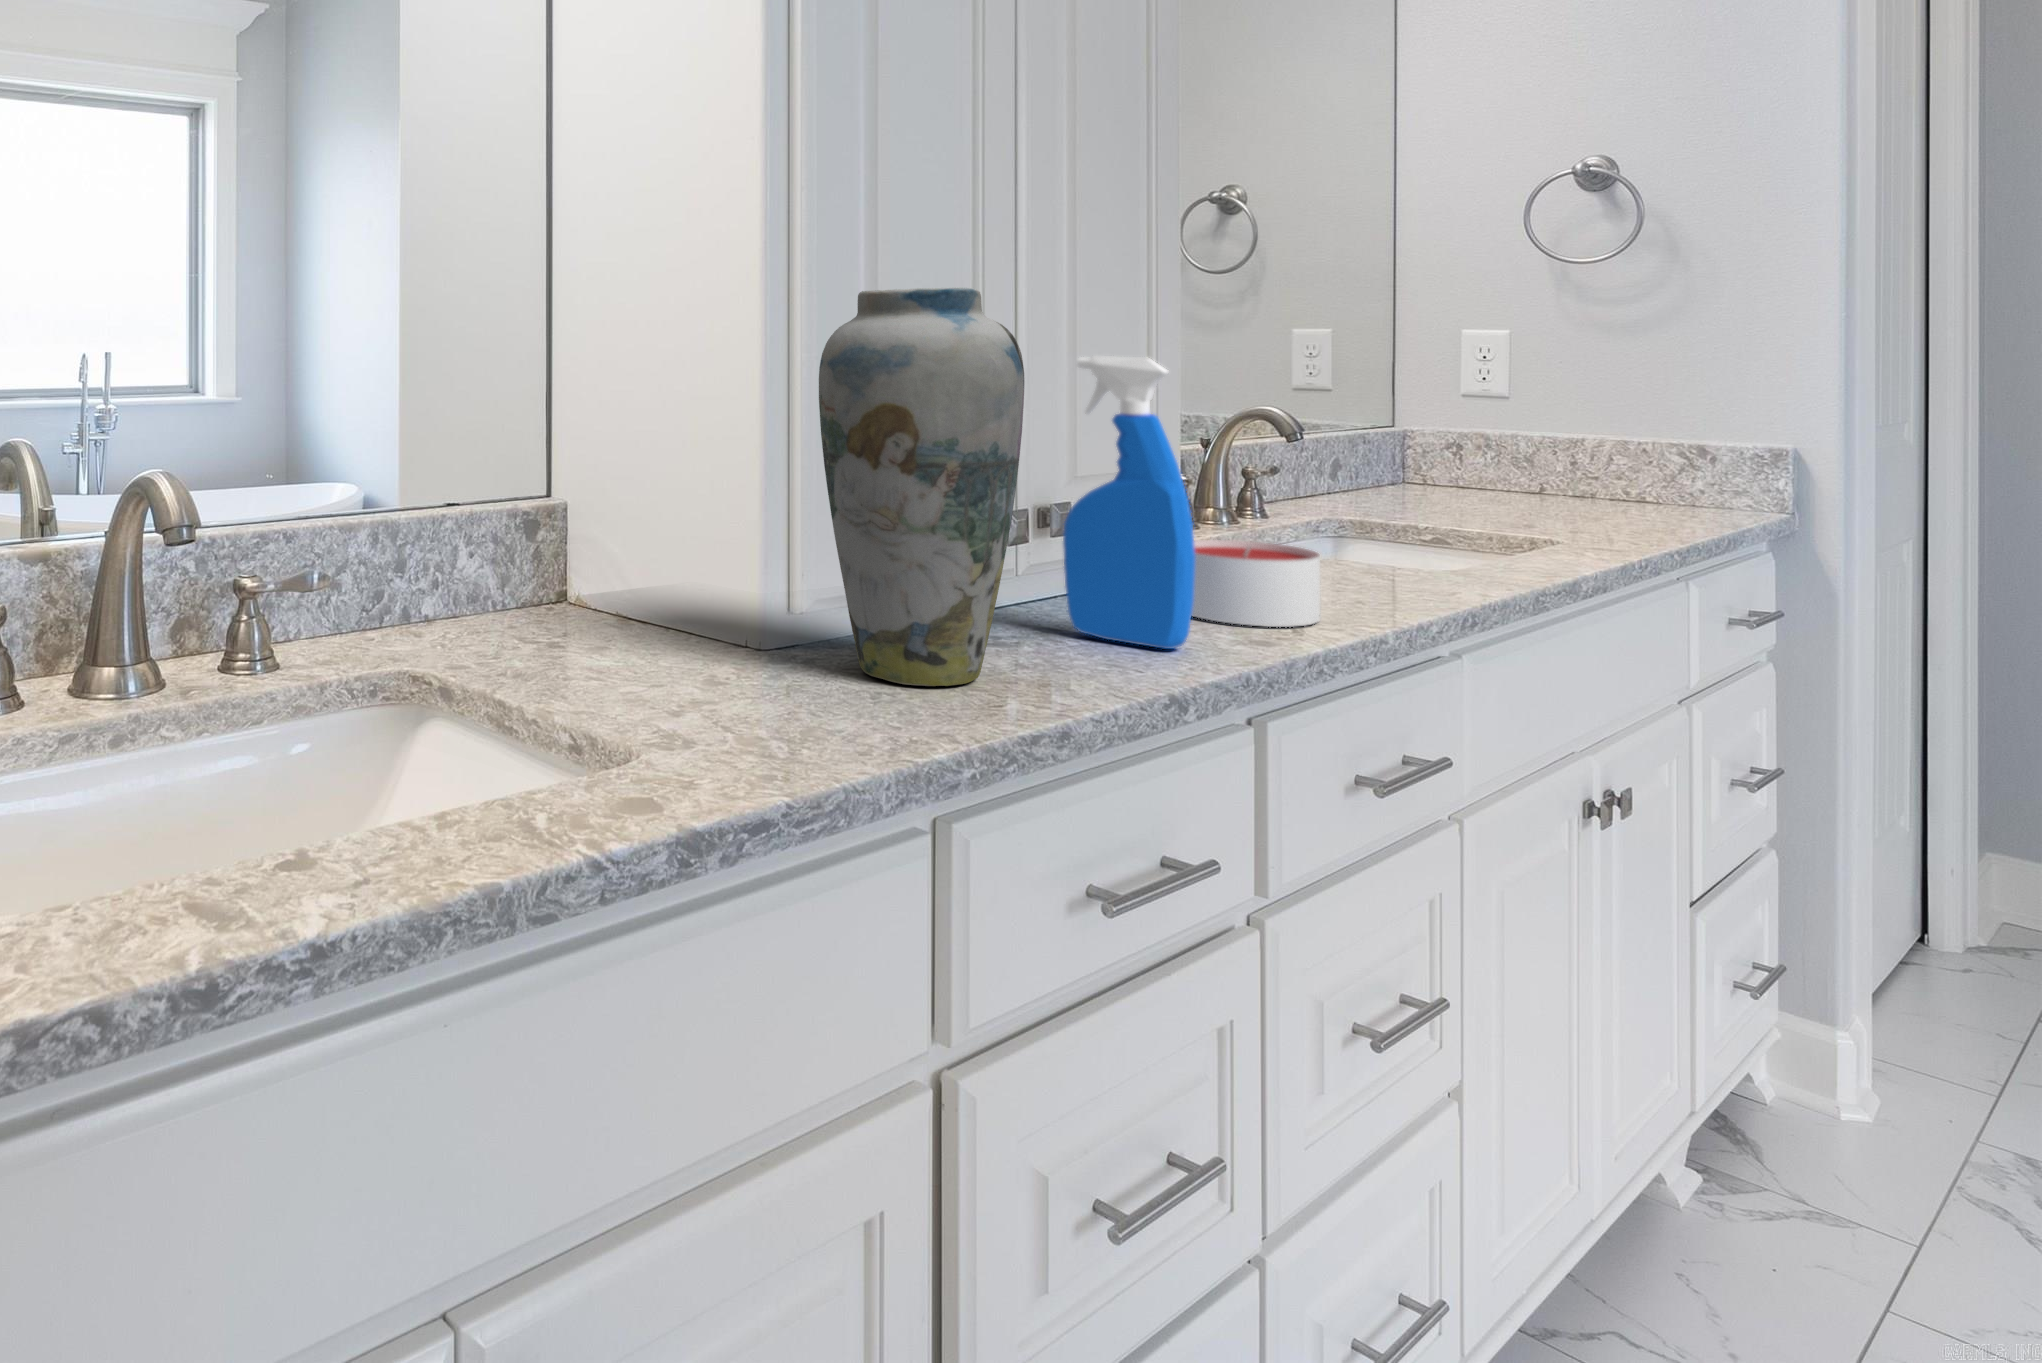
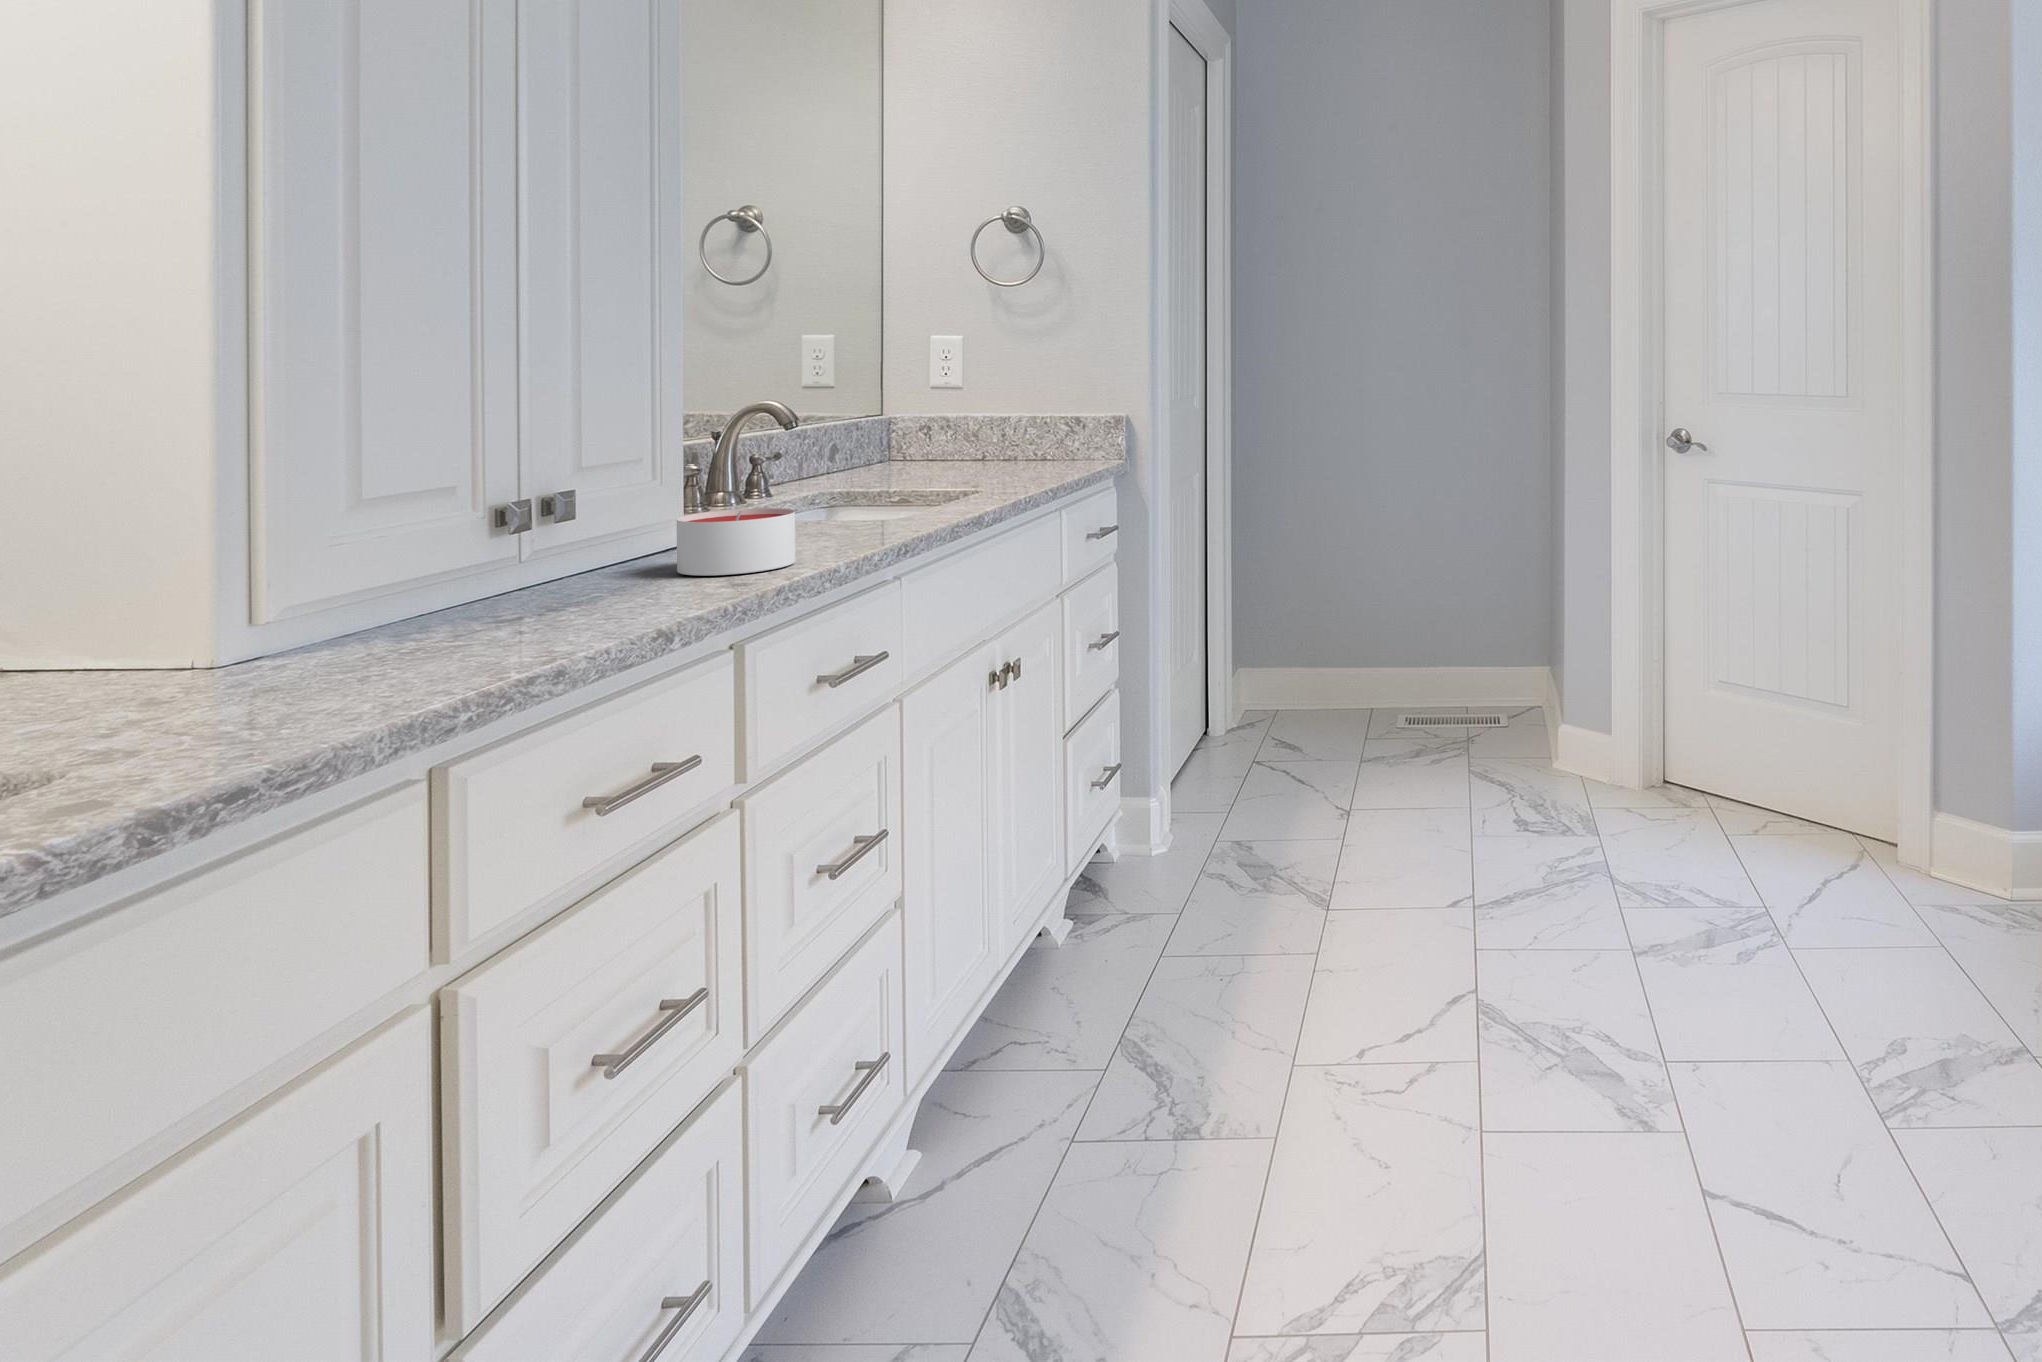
vase: present [819,288,1024,686] -> none [288,295,524,669]
spray bottle: present [1063,356,1195,649] -> none [568,358,688,602]

